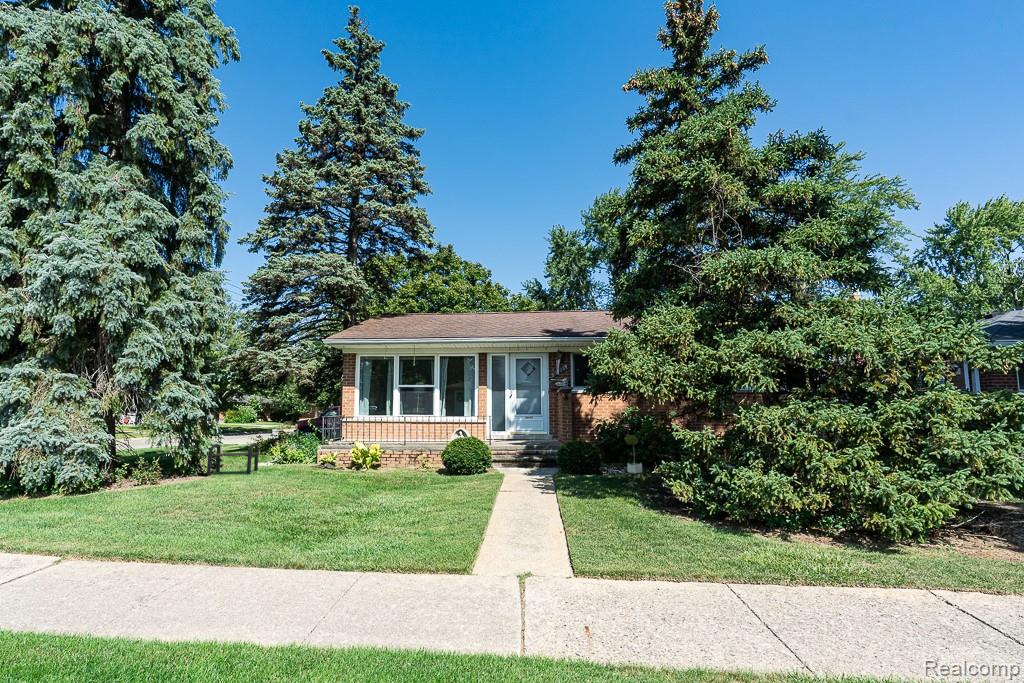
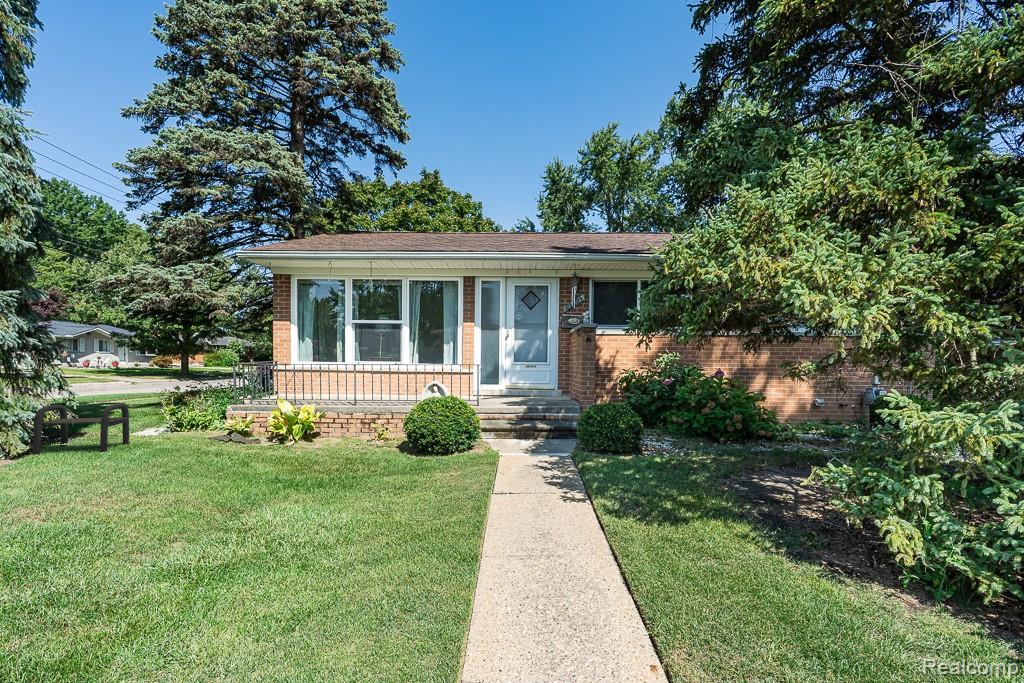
potted tree: present [625,434,642,473] -> none [677,392,703,451]

